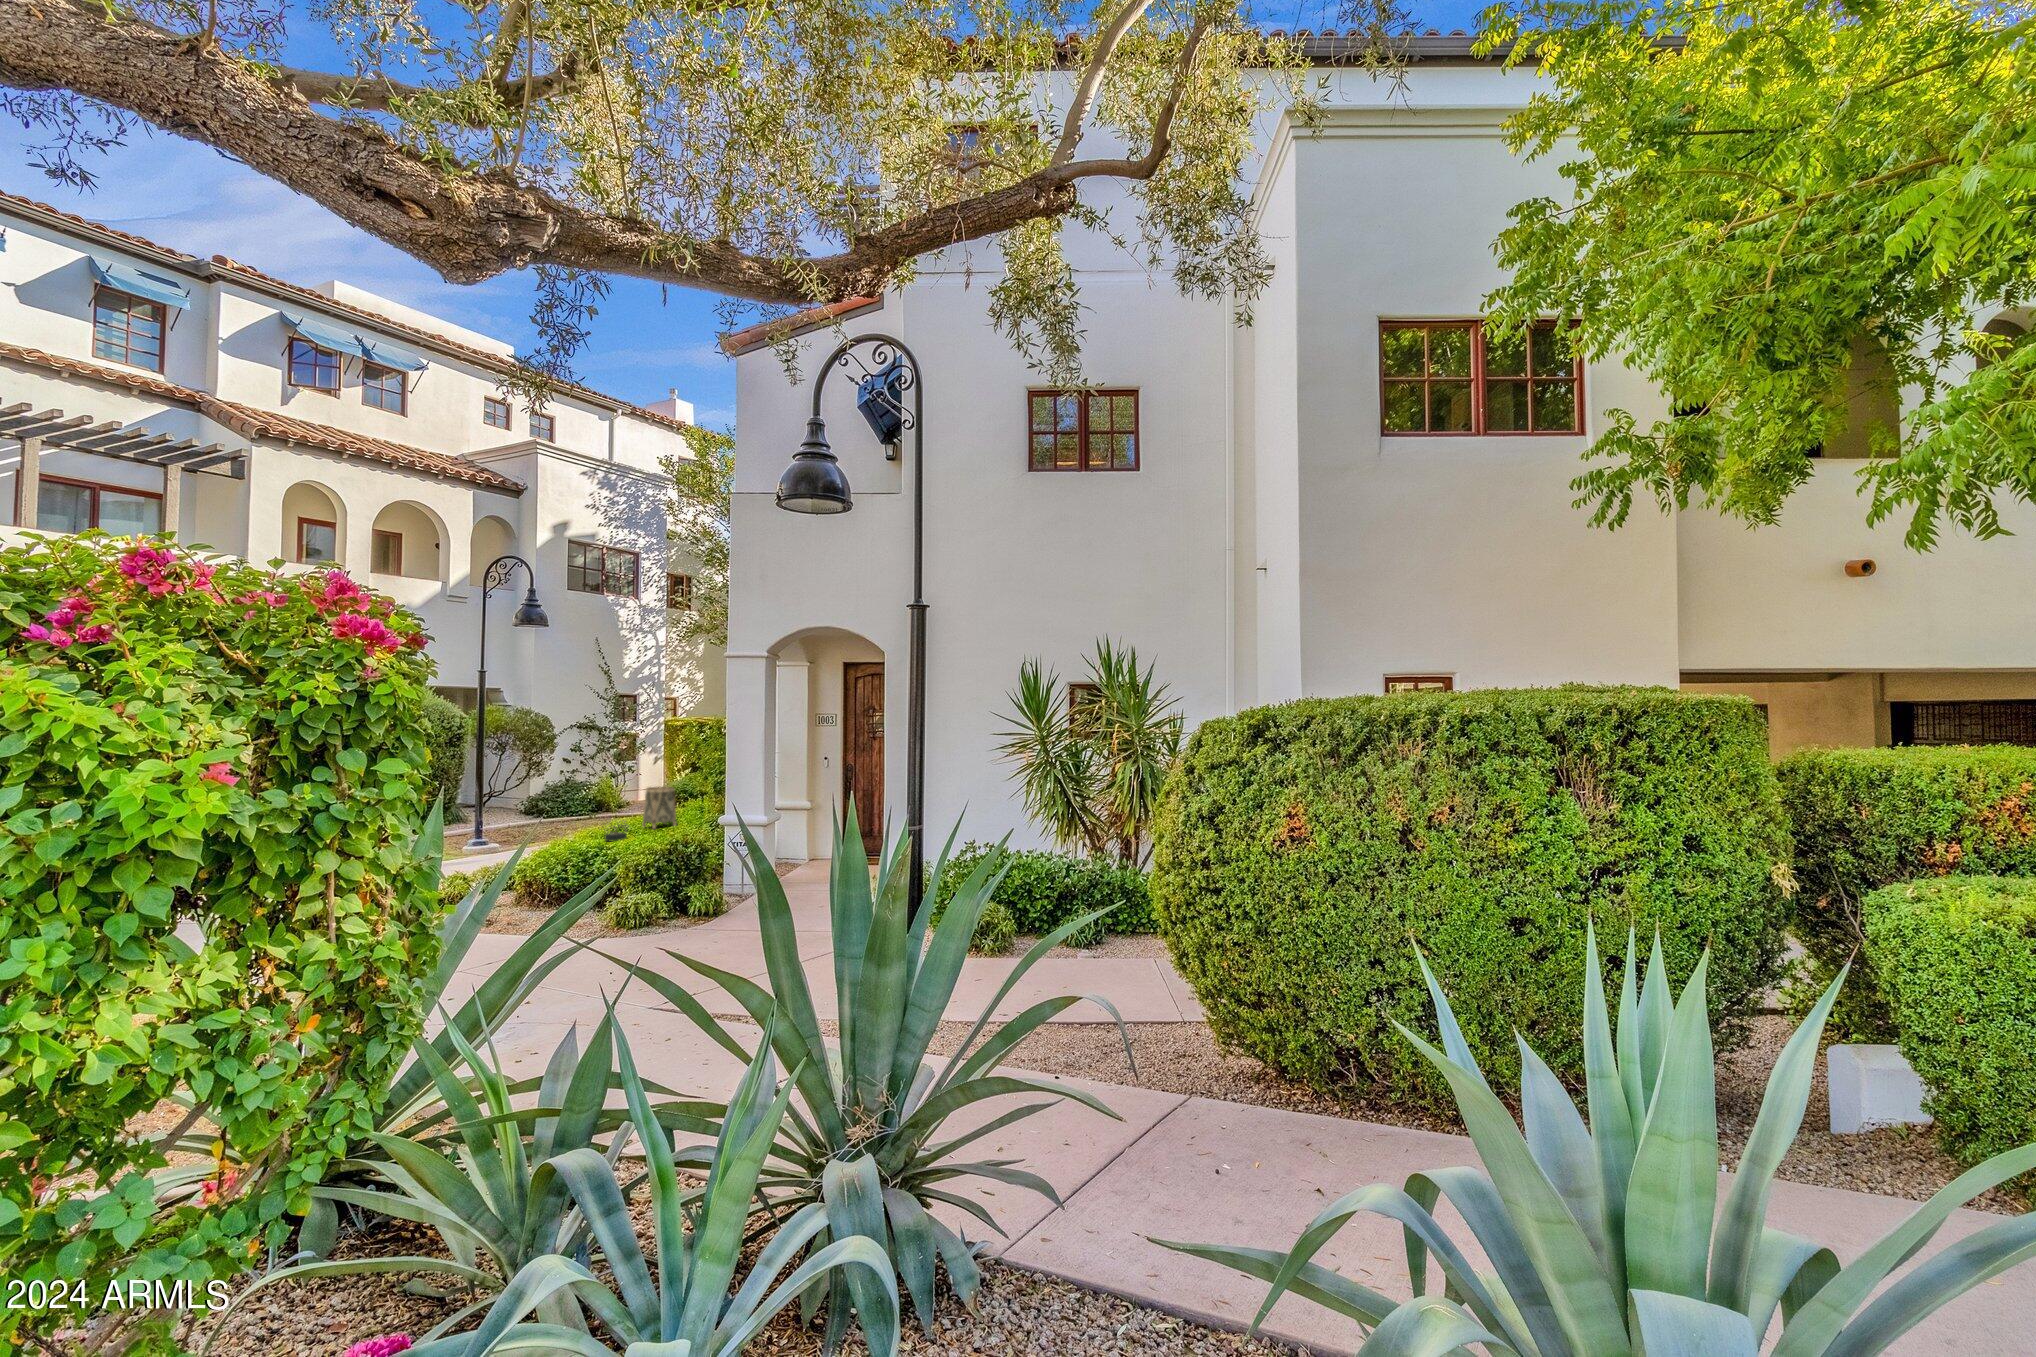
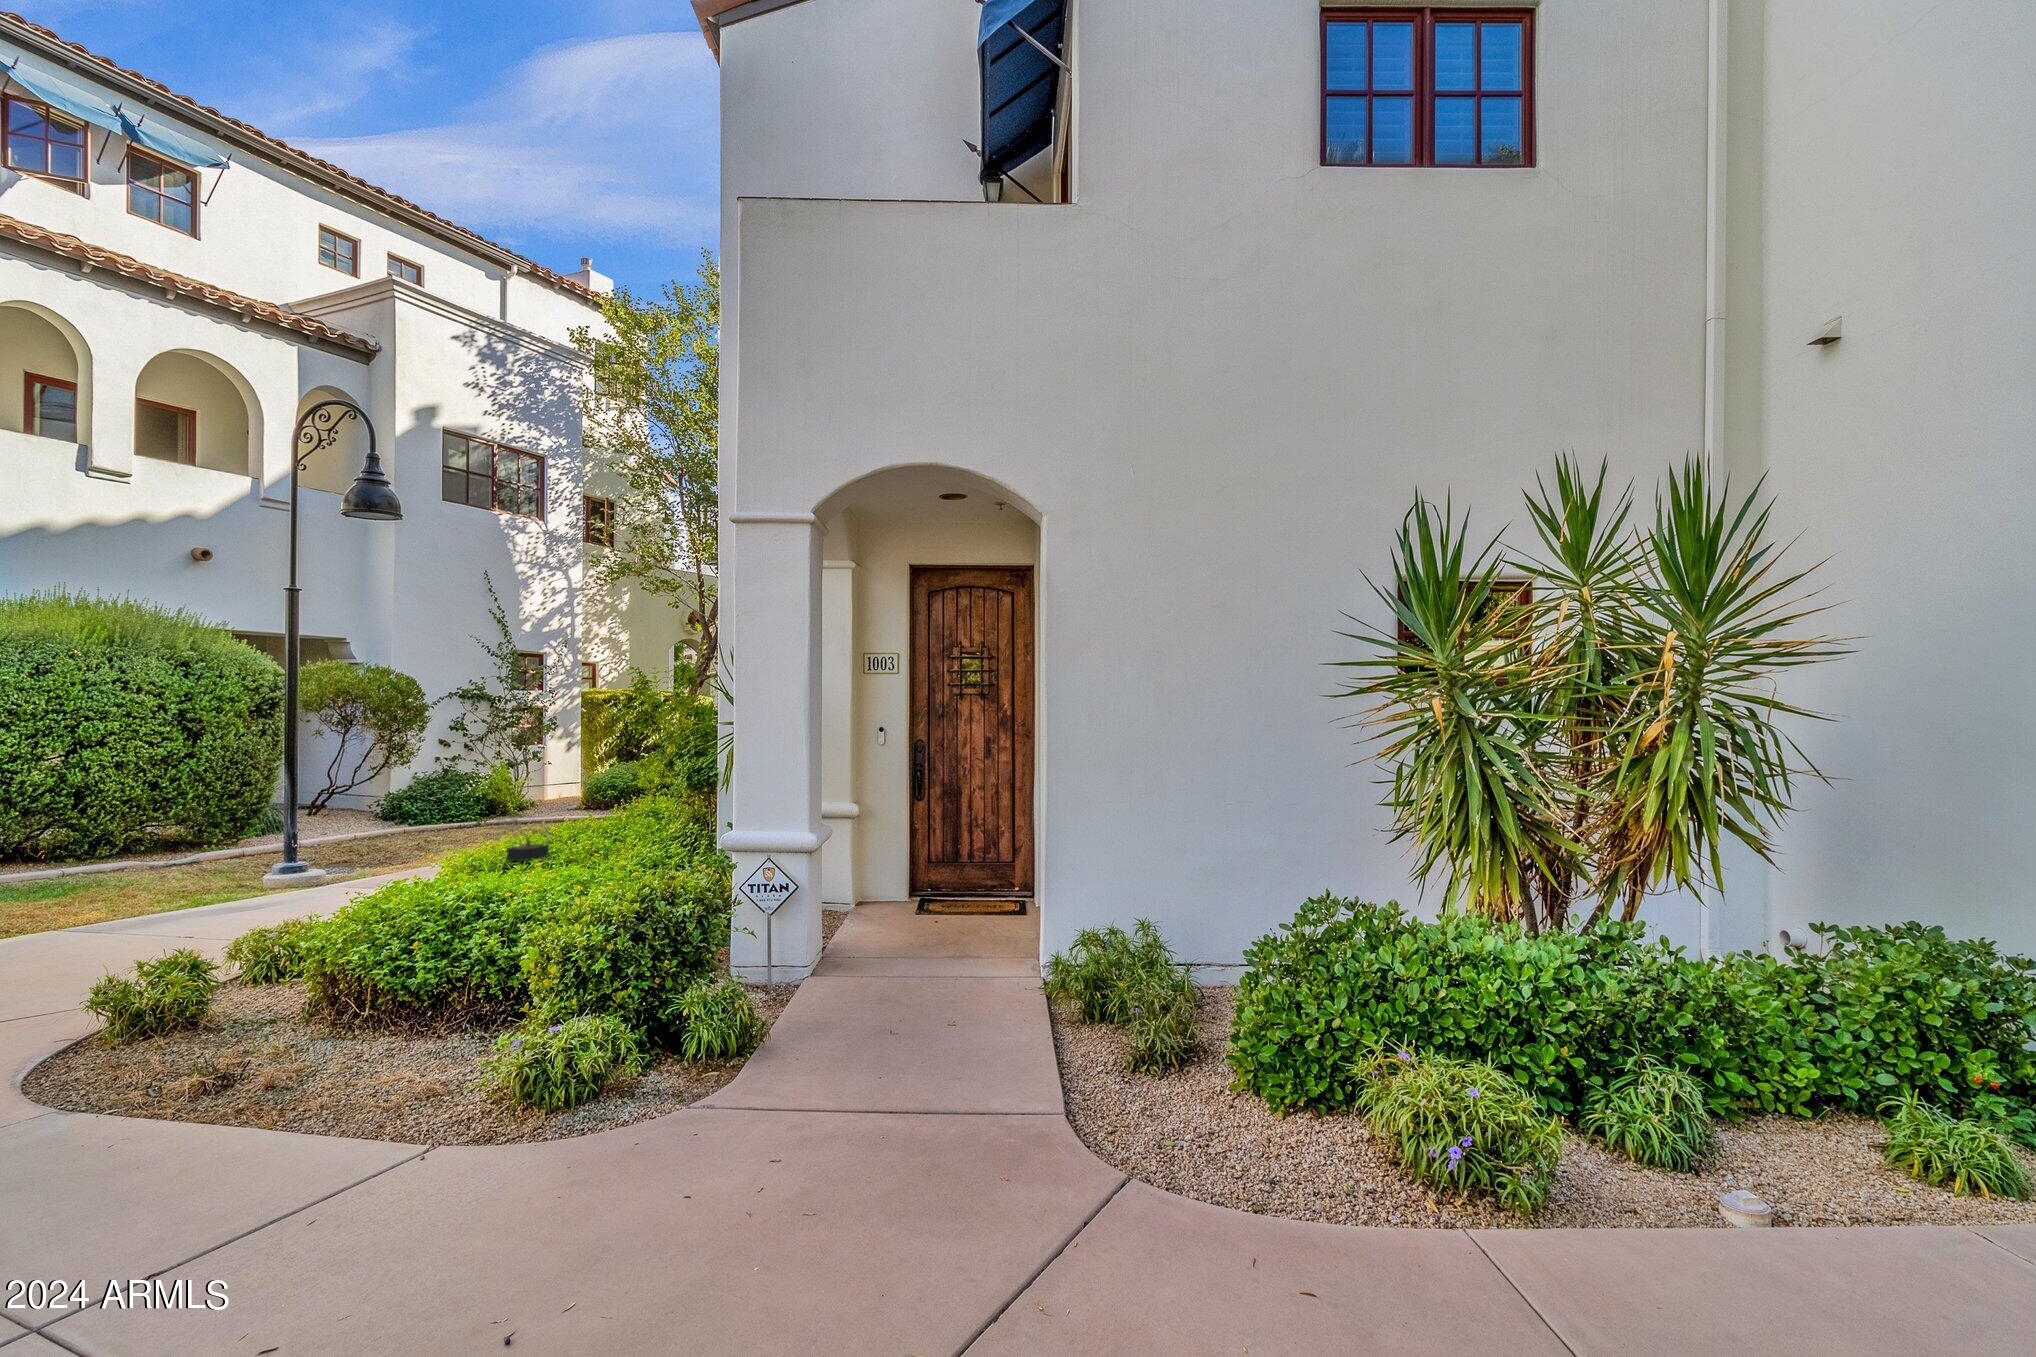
basket: present [642,787,676,829] -> none [573,765,634,838]

